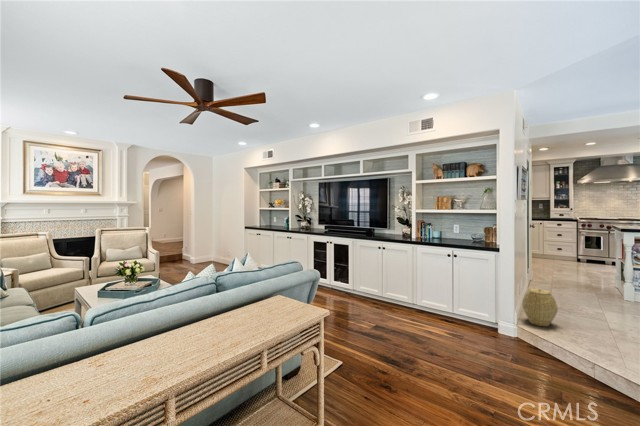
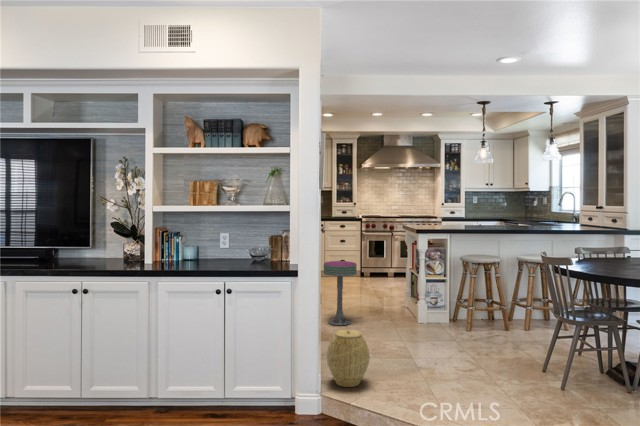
bar stool: none [532,247,561,290] -> present [324,261,357,325]

